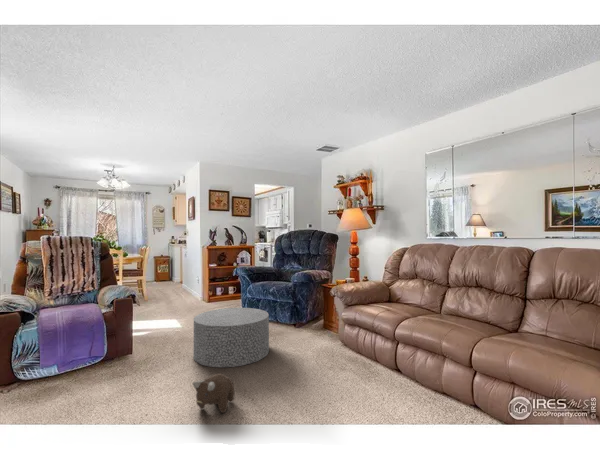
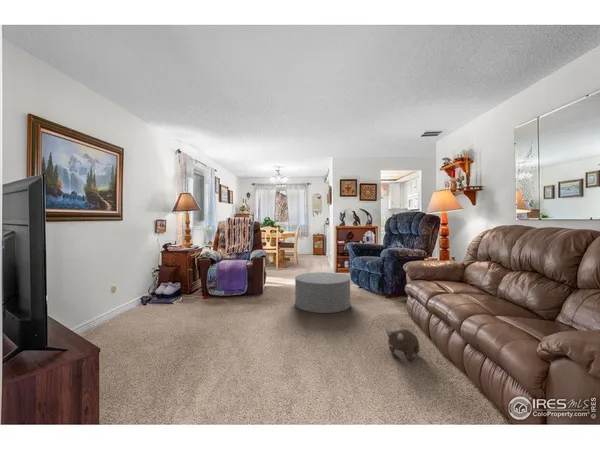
plush toy: present [193,374,235,413] -> present [386,329,419,360]

